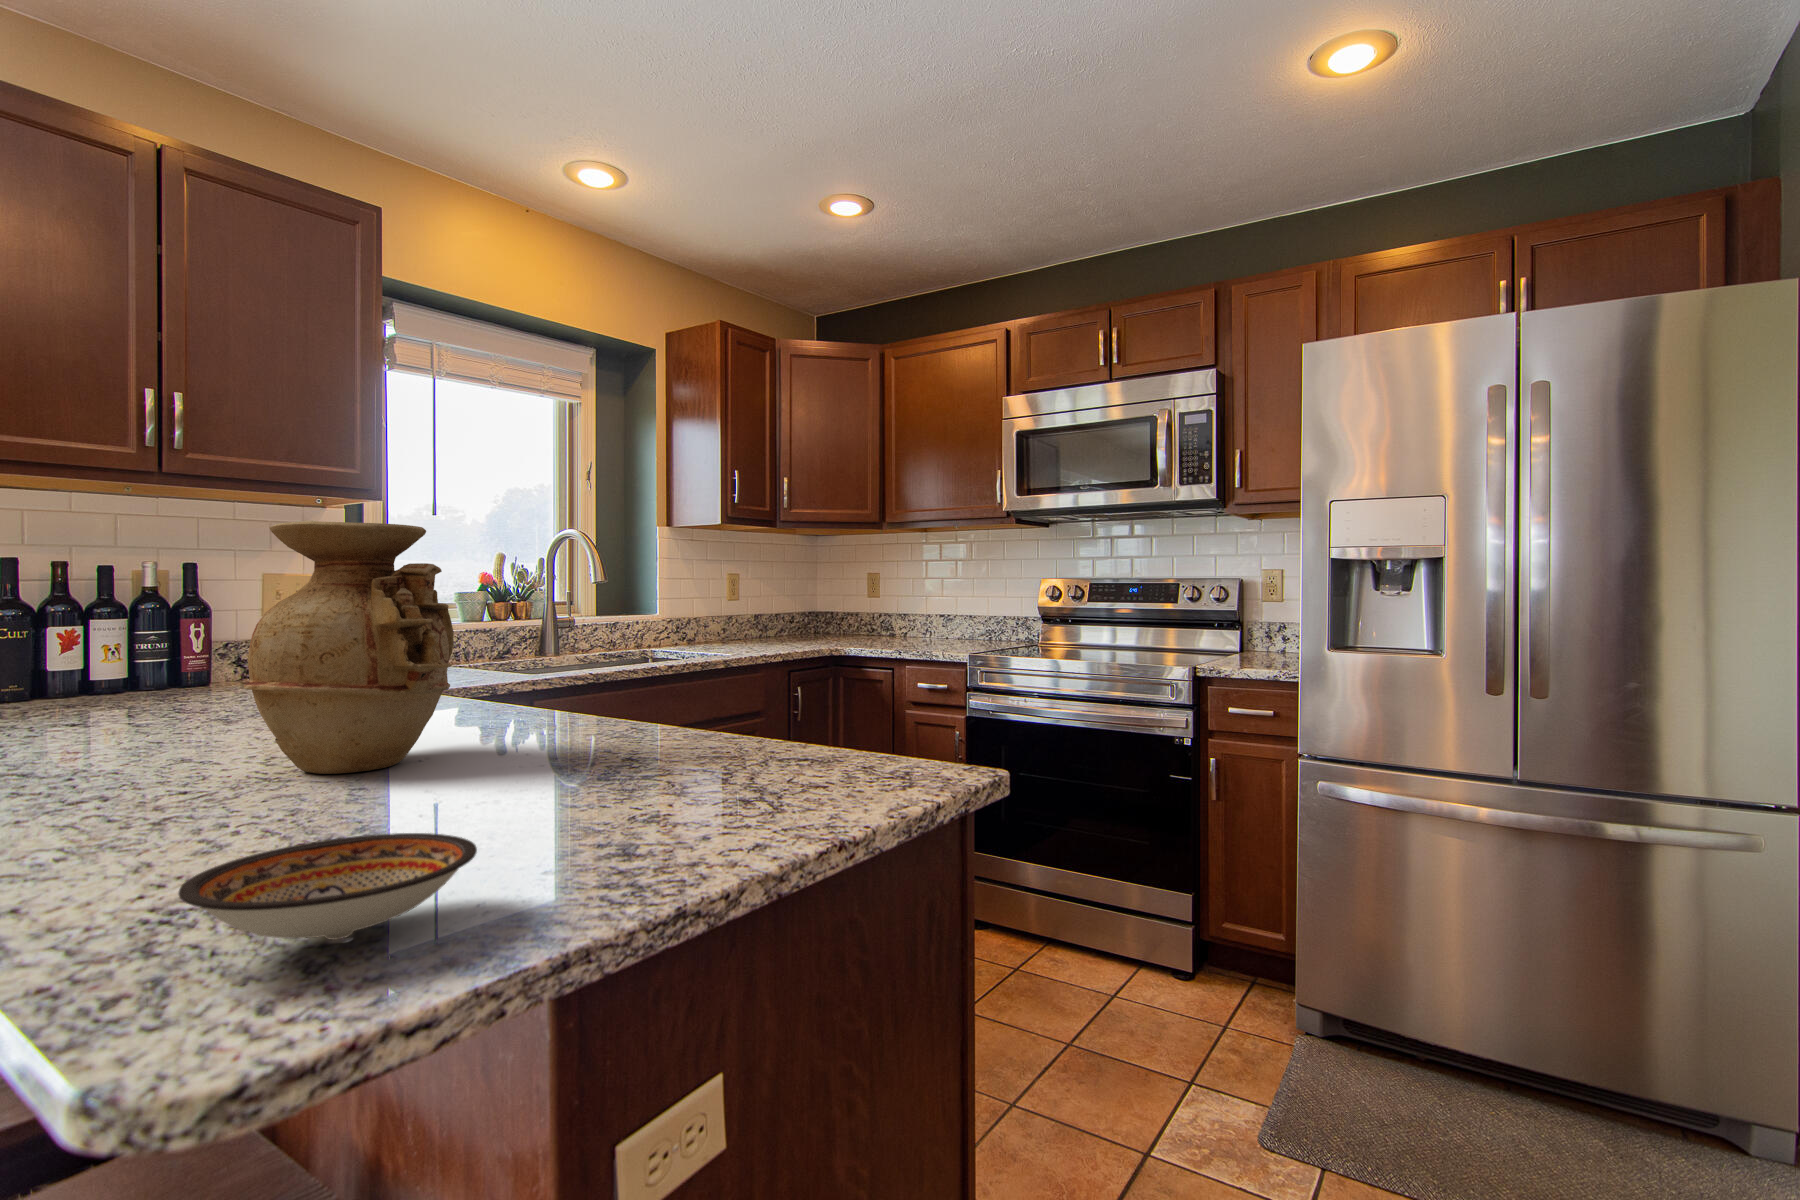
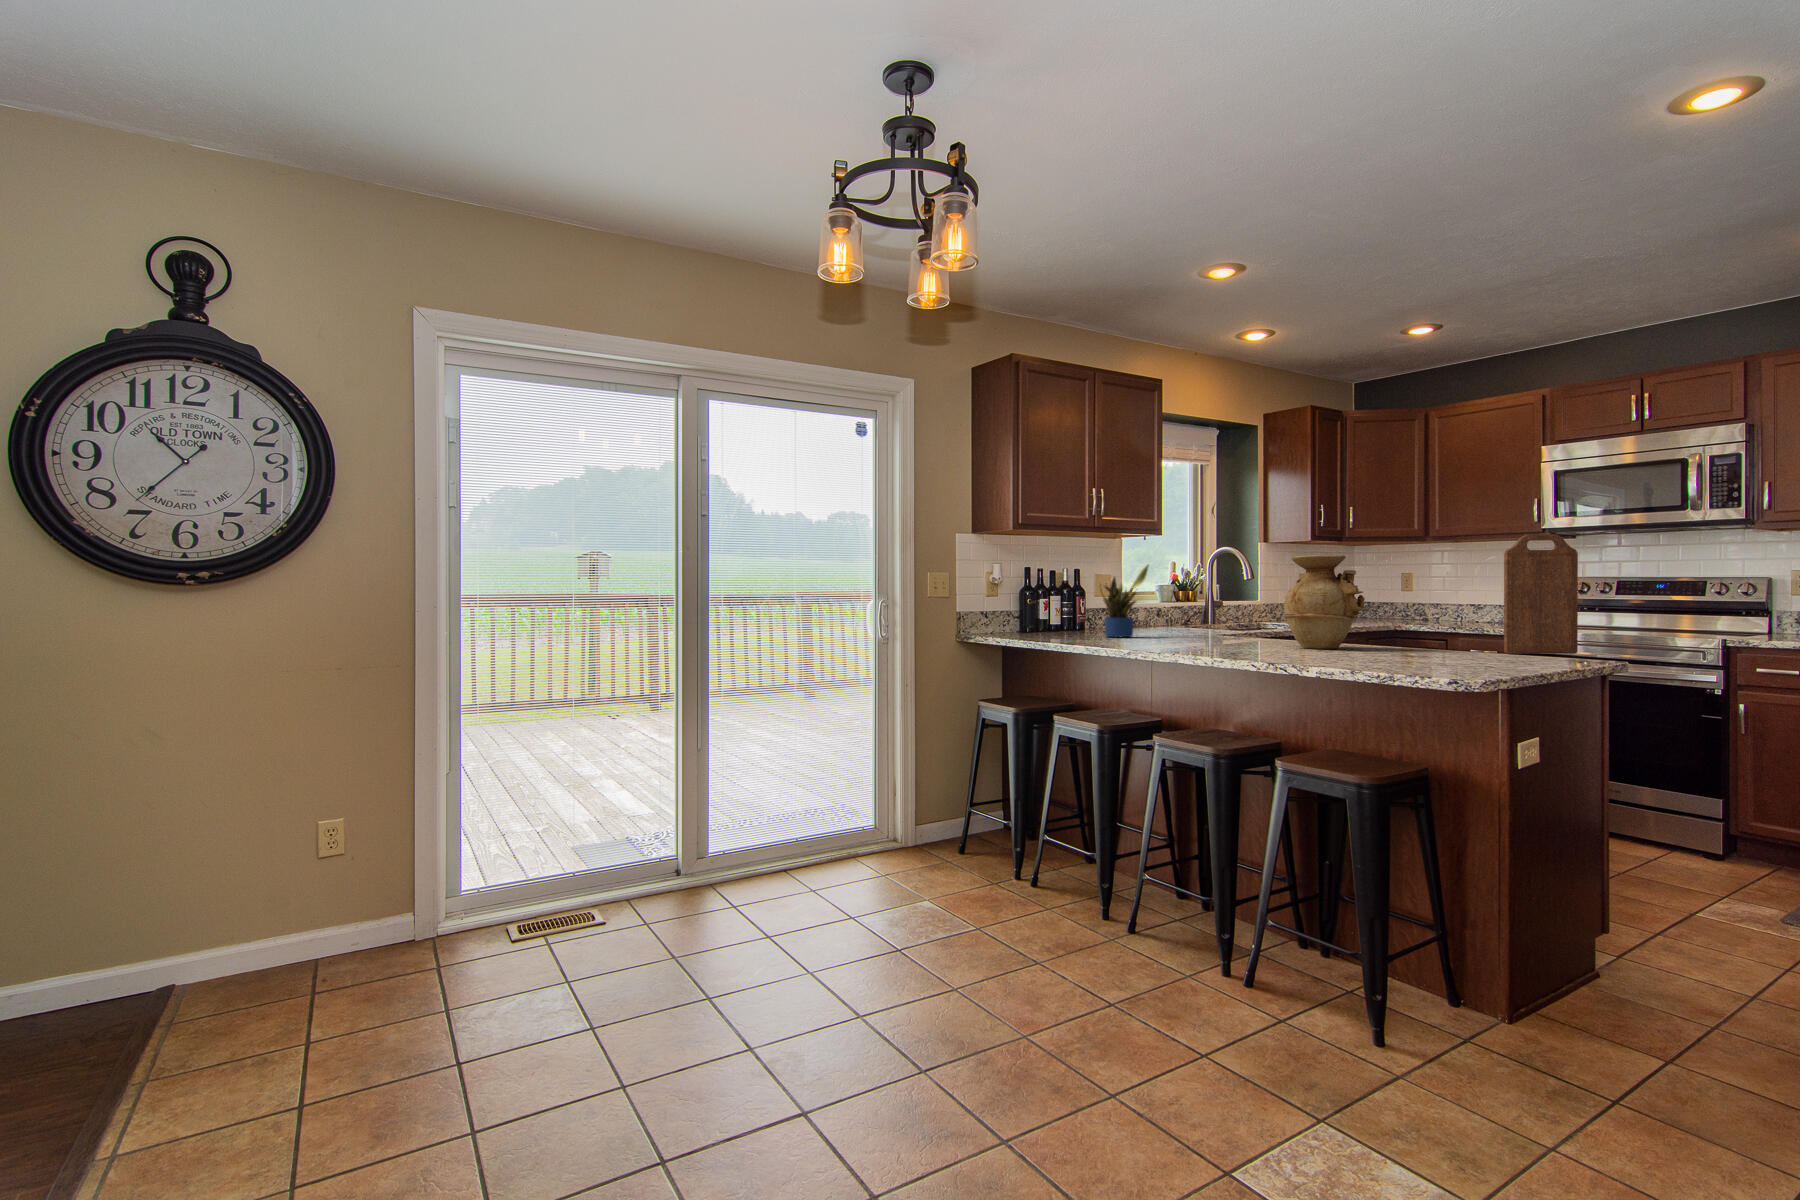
cutting board: none [725,474,897,781] -> present [1504,534,1578,654]
potted plant: none [71,549,213,717] -> present [1100,565,1148,637]
ceramic bowl: present [178,833,477,940] -> none [1440,643,1505,663]

